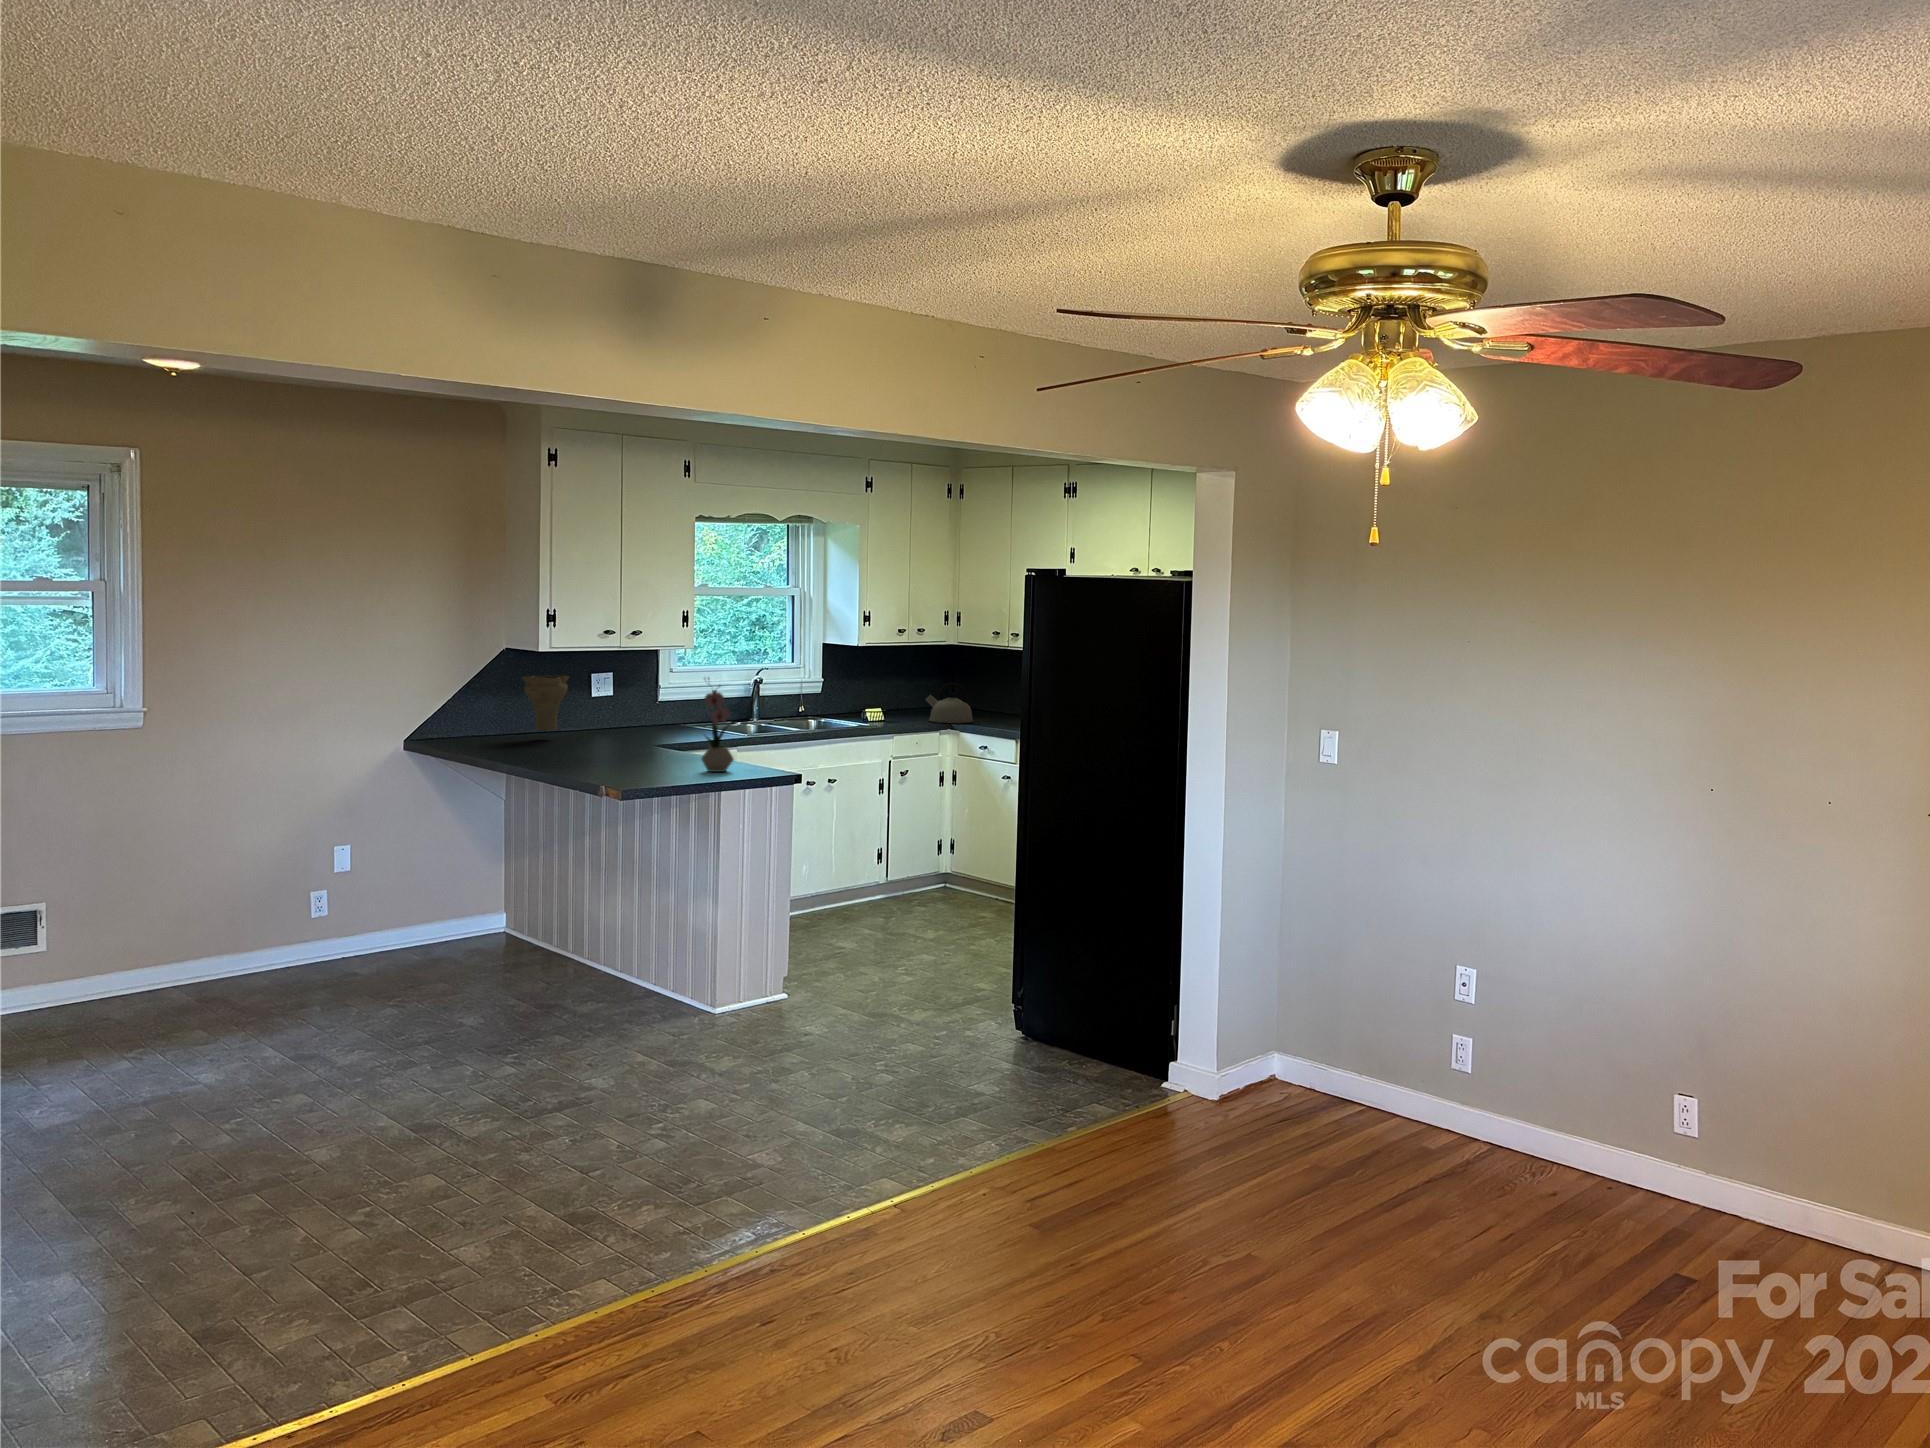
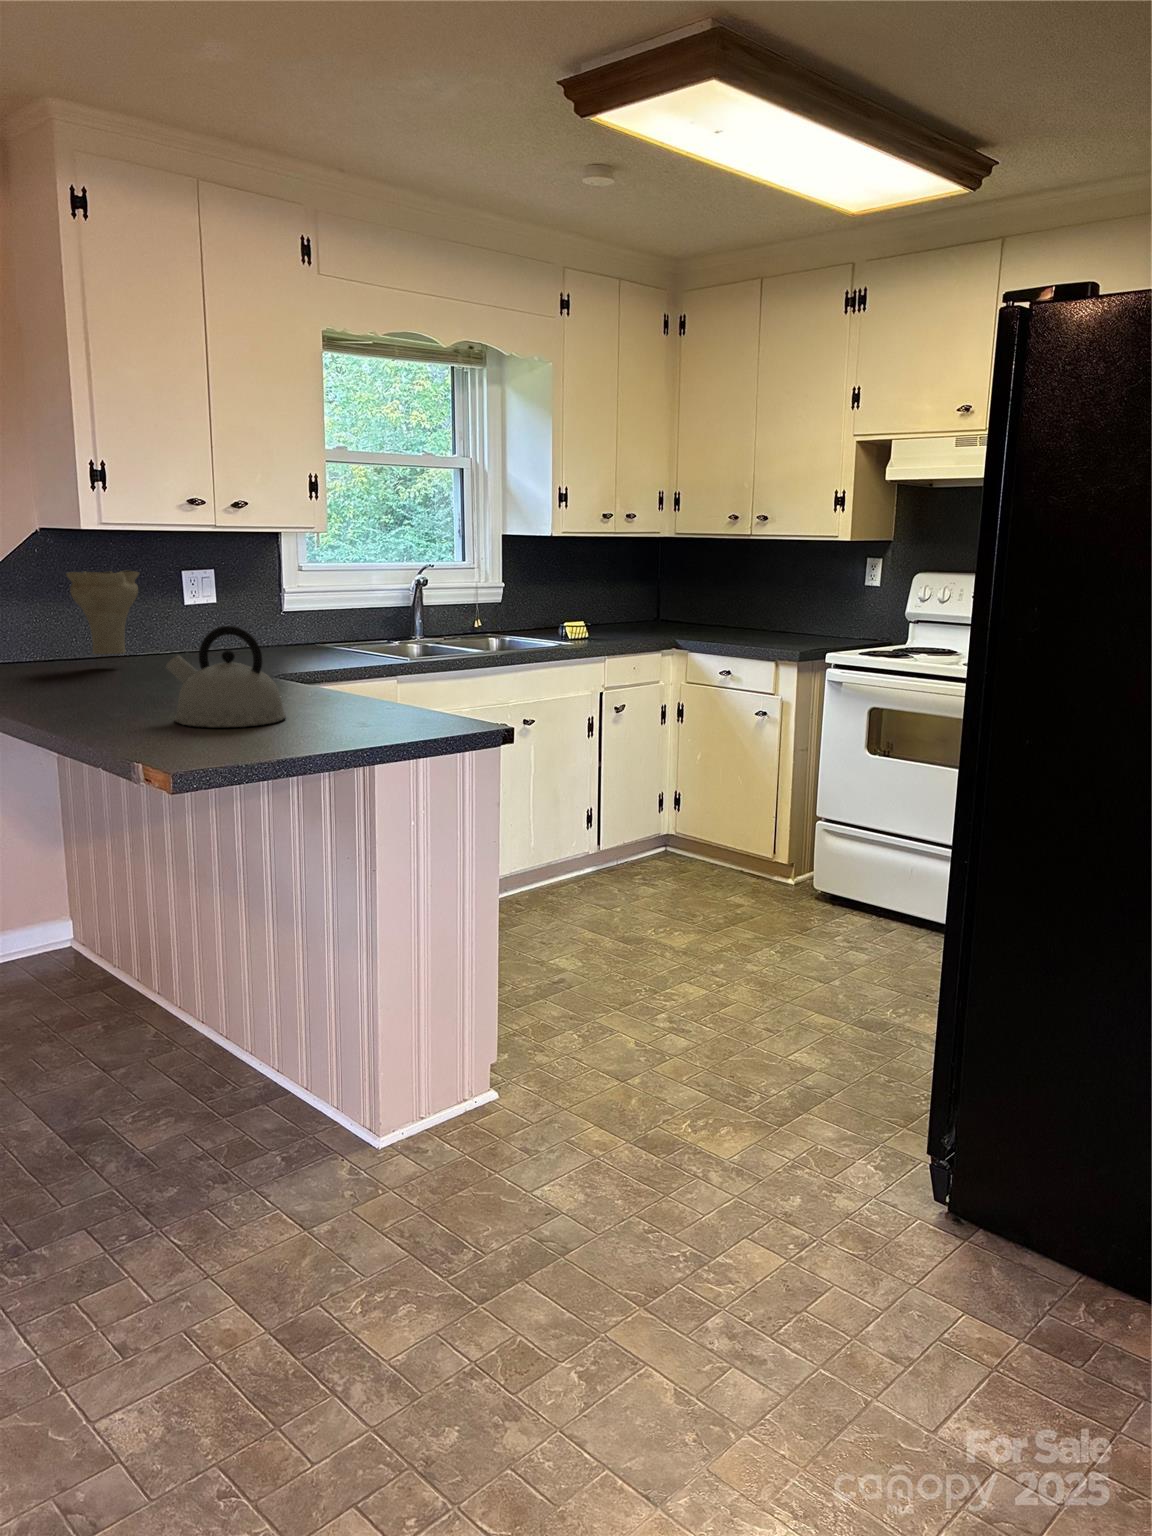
flower arrangement: present [702,678,734,772] -> none [335,555,394,727]
kettle: present [925,683,973,723] -> present [166,626,286,727]

